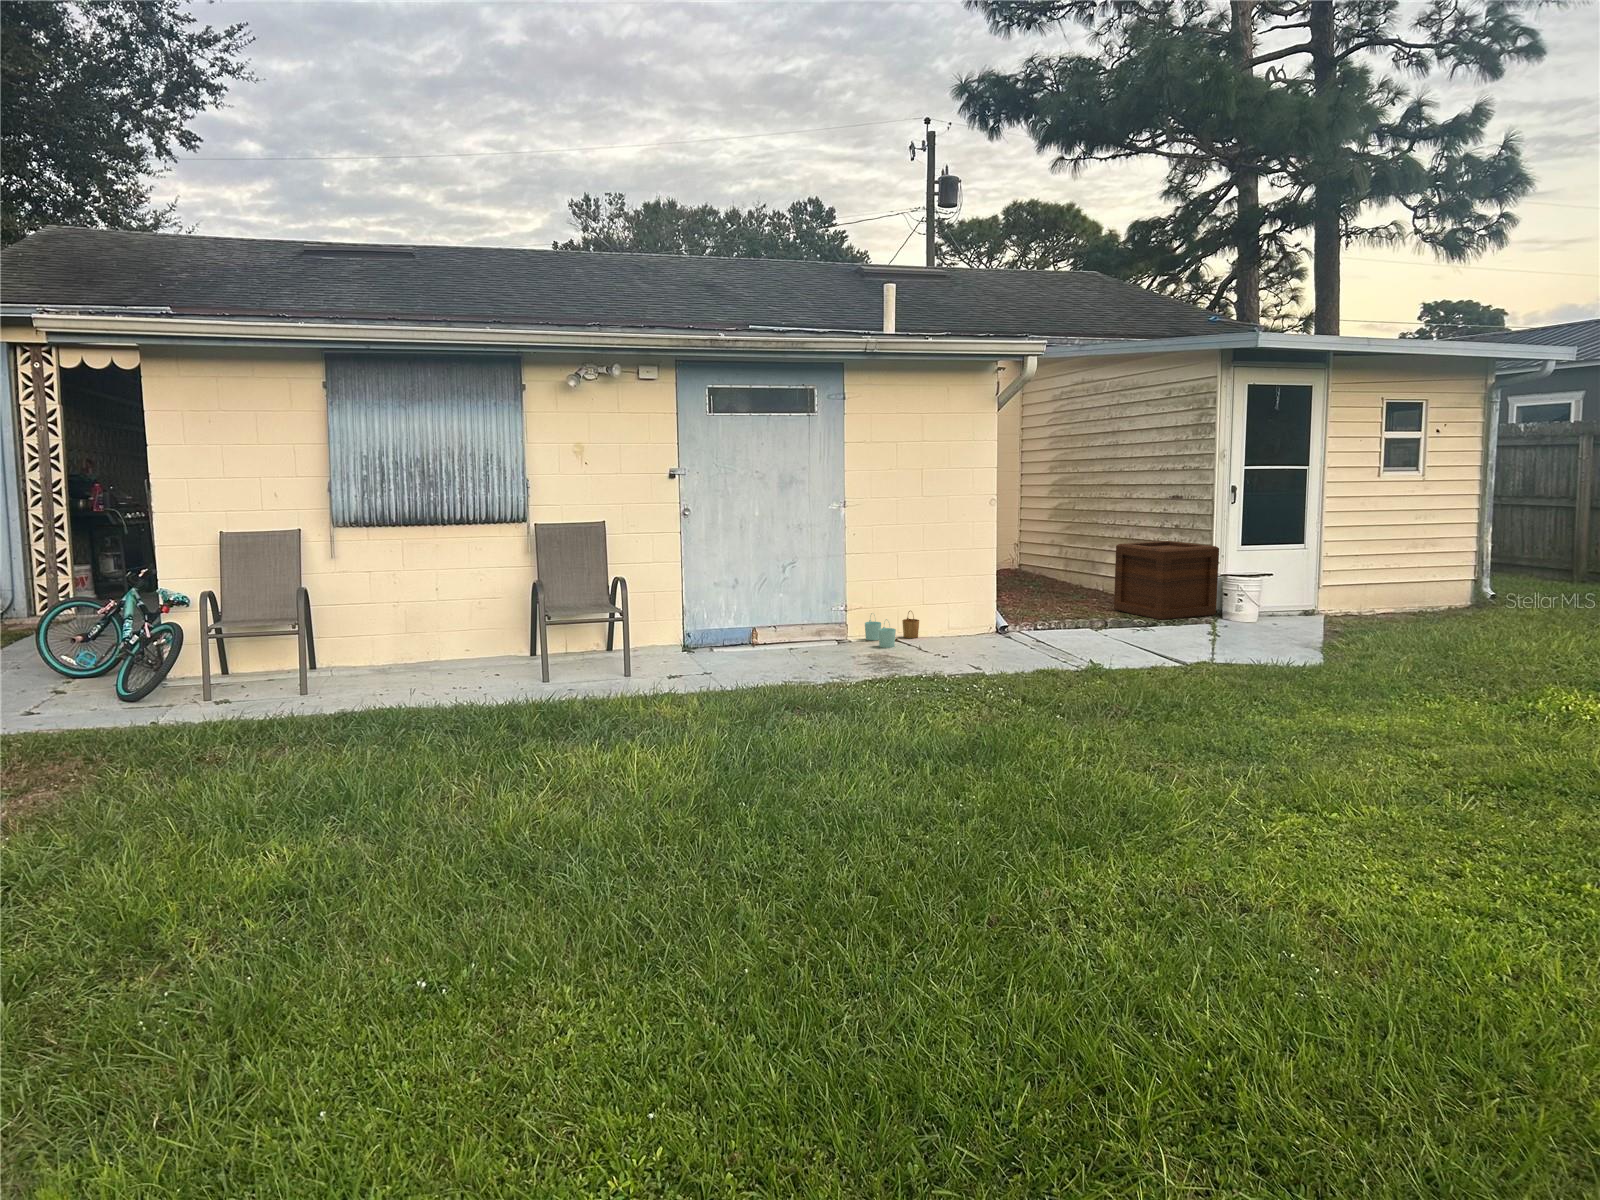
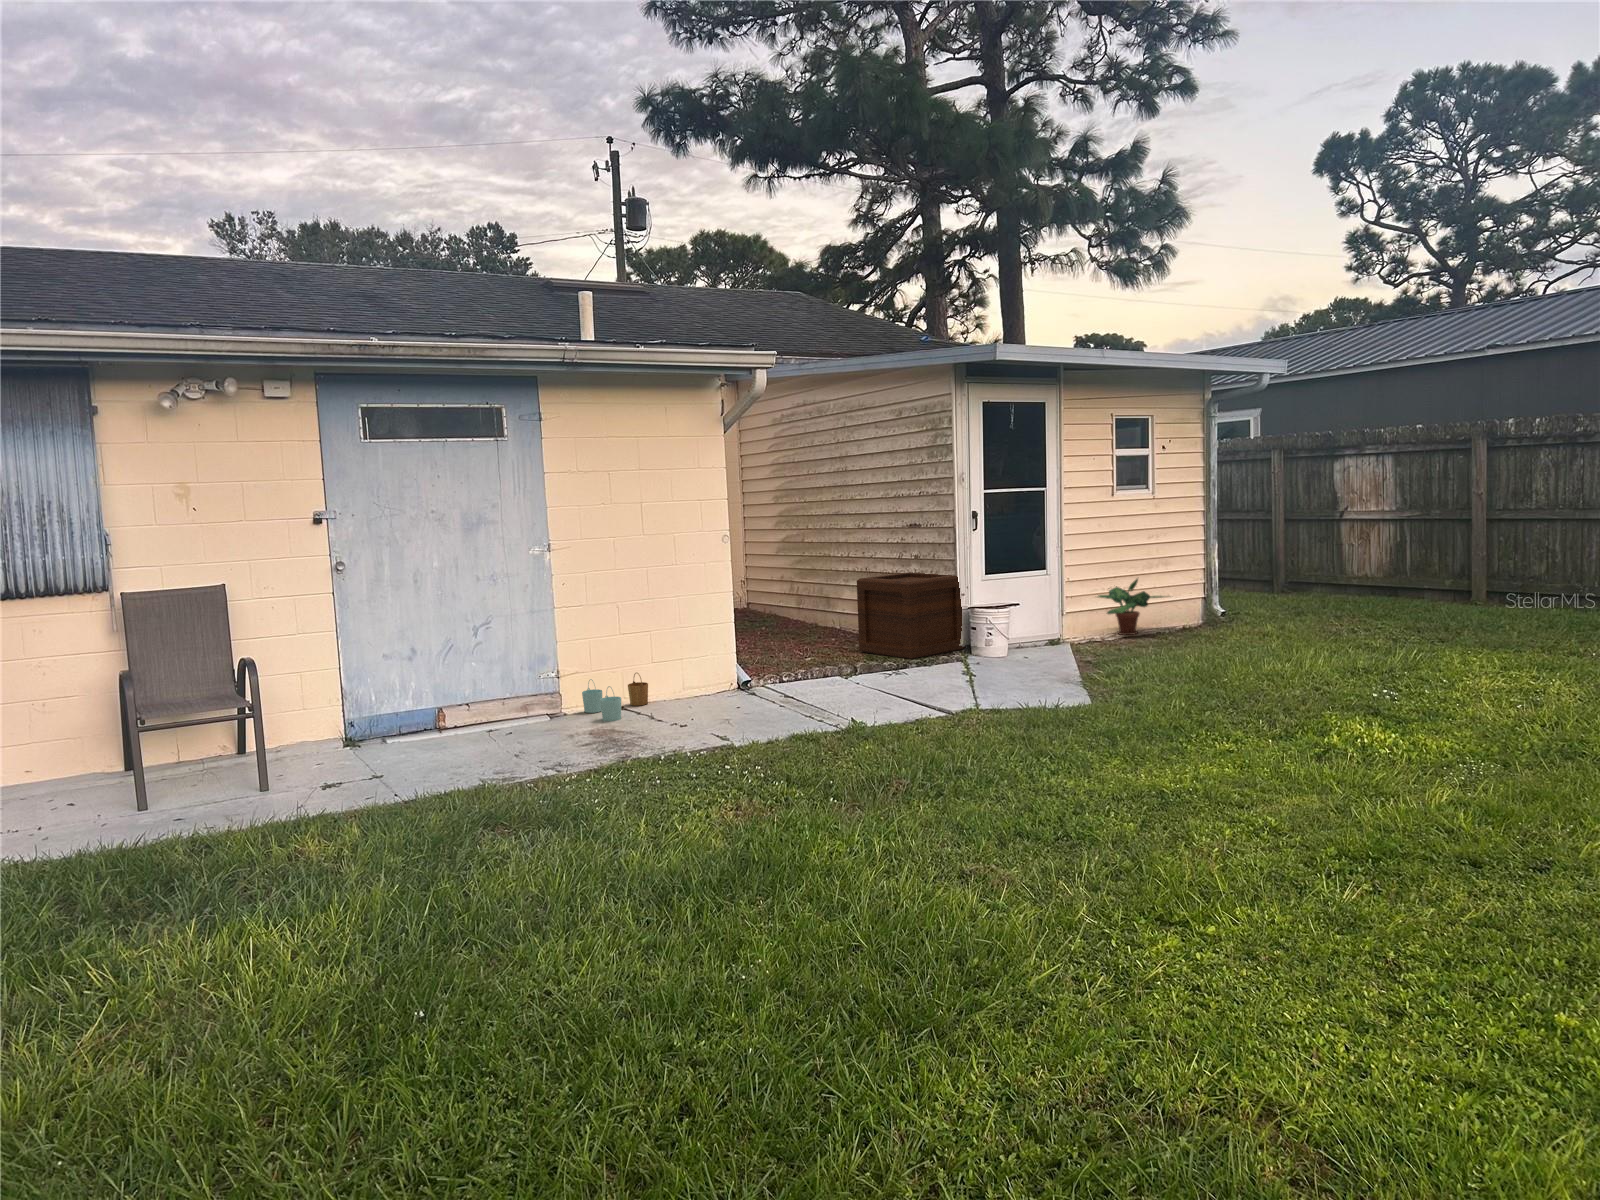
potted plant: none [1357,559,1446,615] -> present [1098,579,1165,635]

